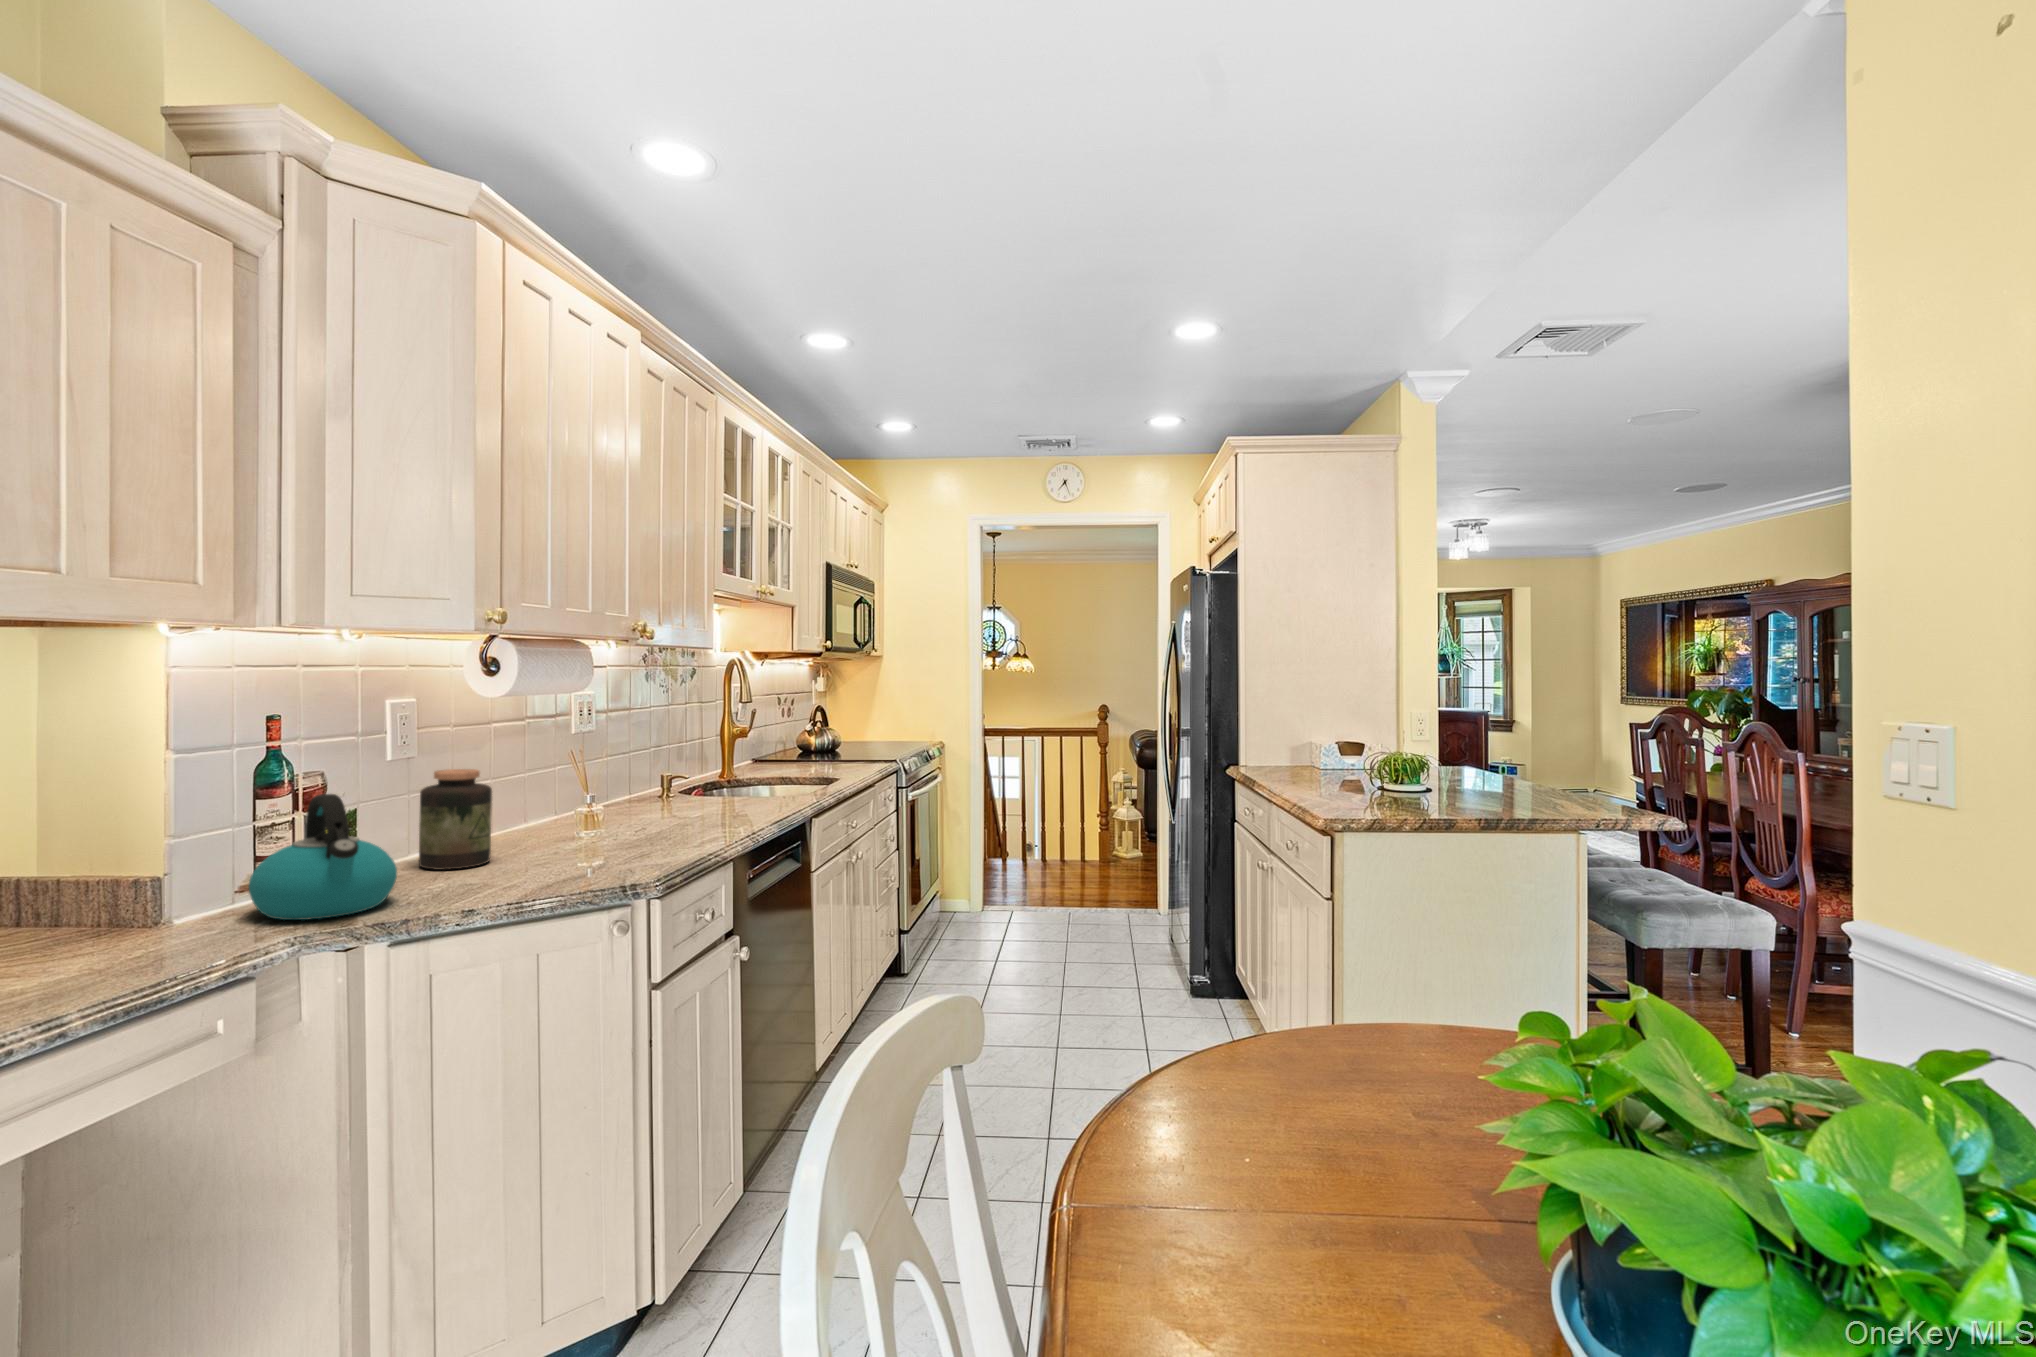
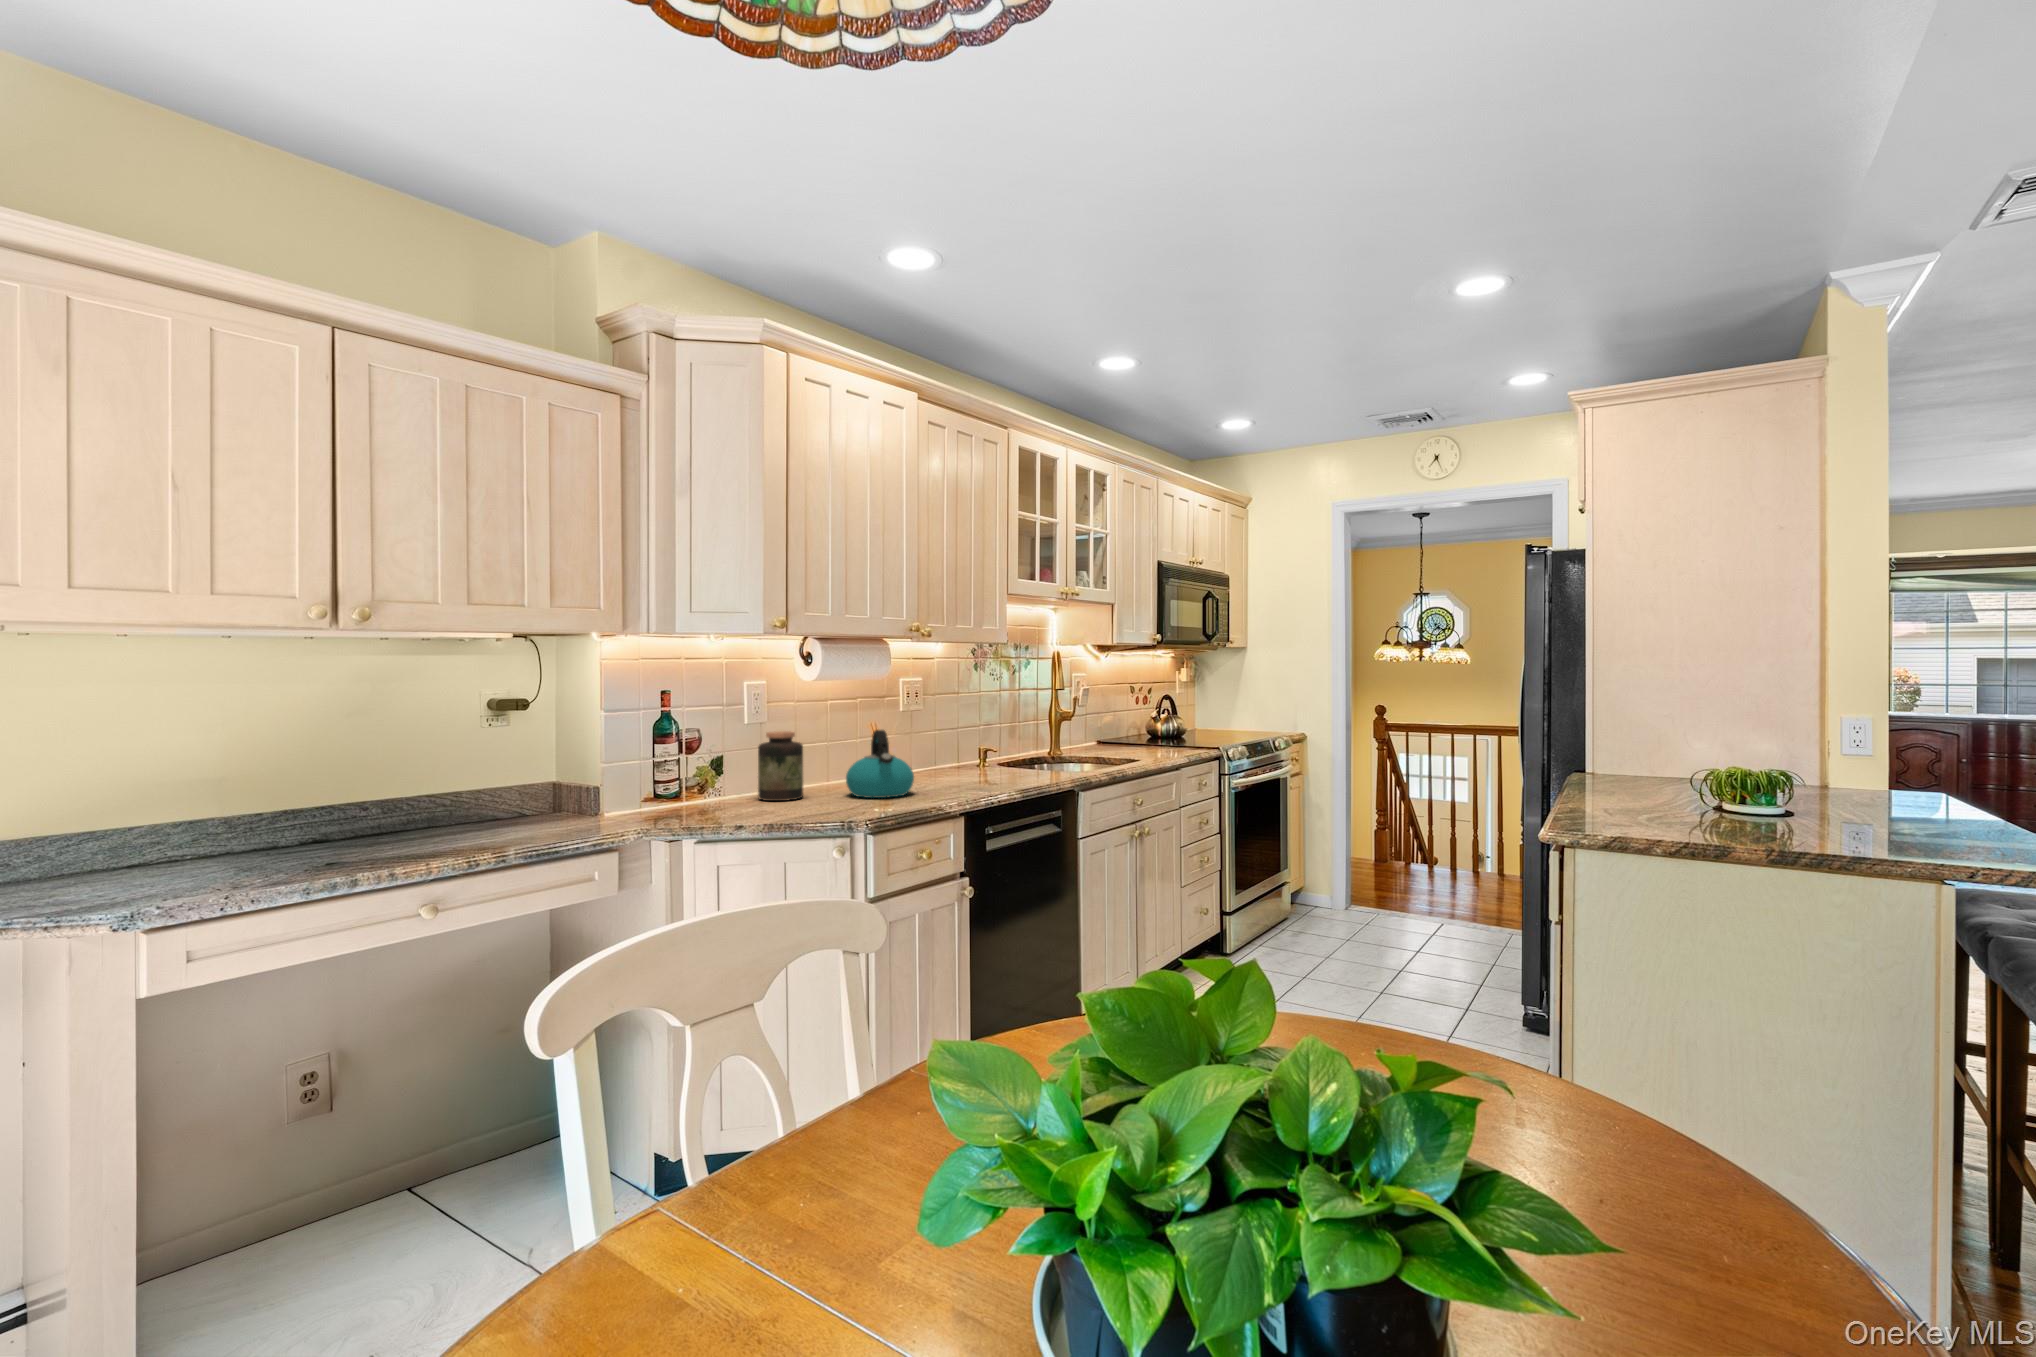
kettle: present [249,794,397,920] -> present [846,730,914,798]

